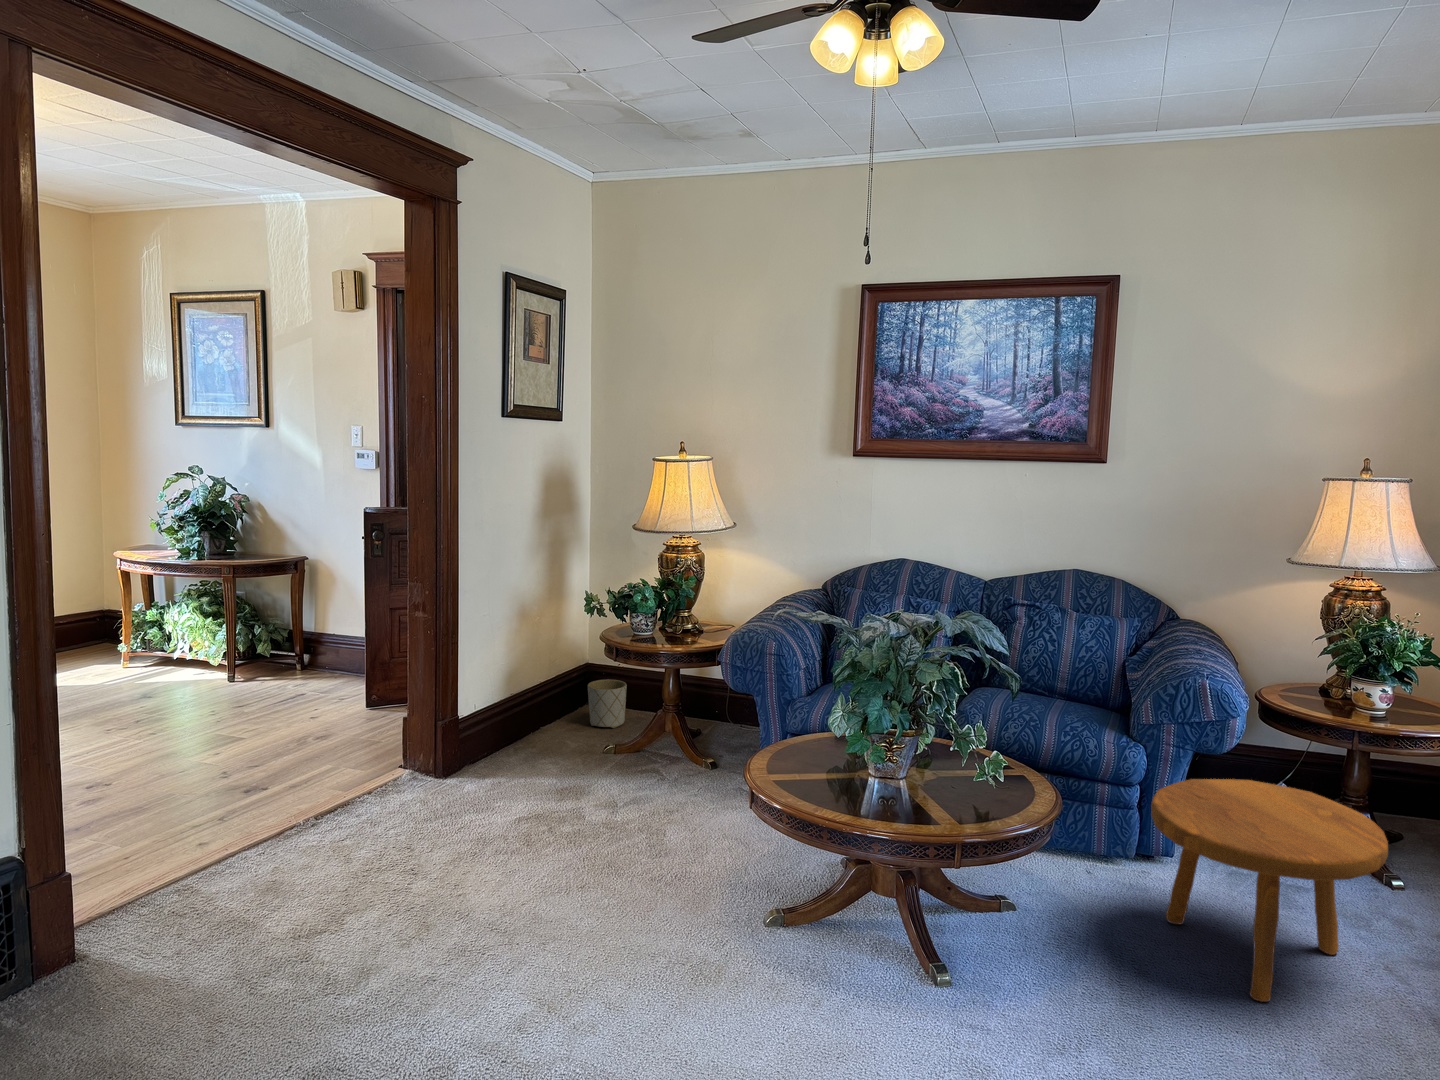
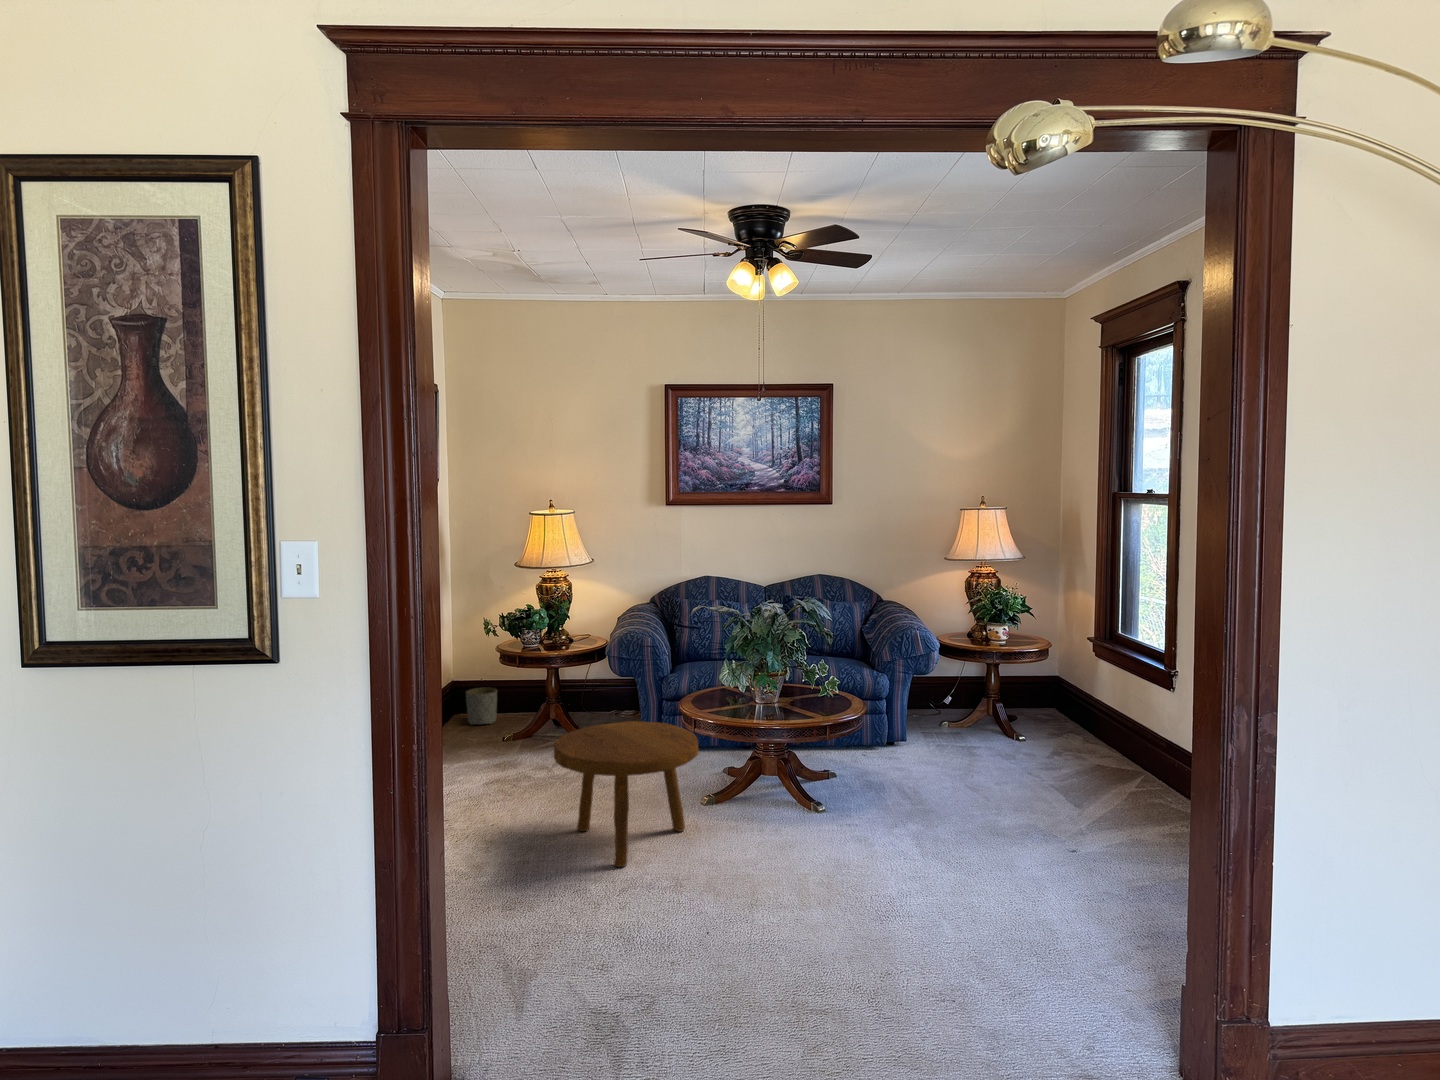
footstool: present [1151,779,1388,1002] -> present [554,721,698,867]

